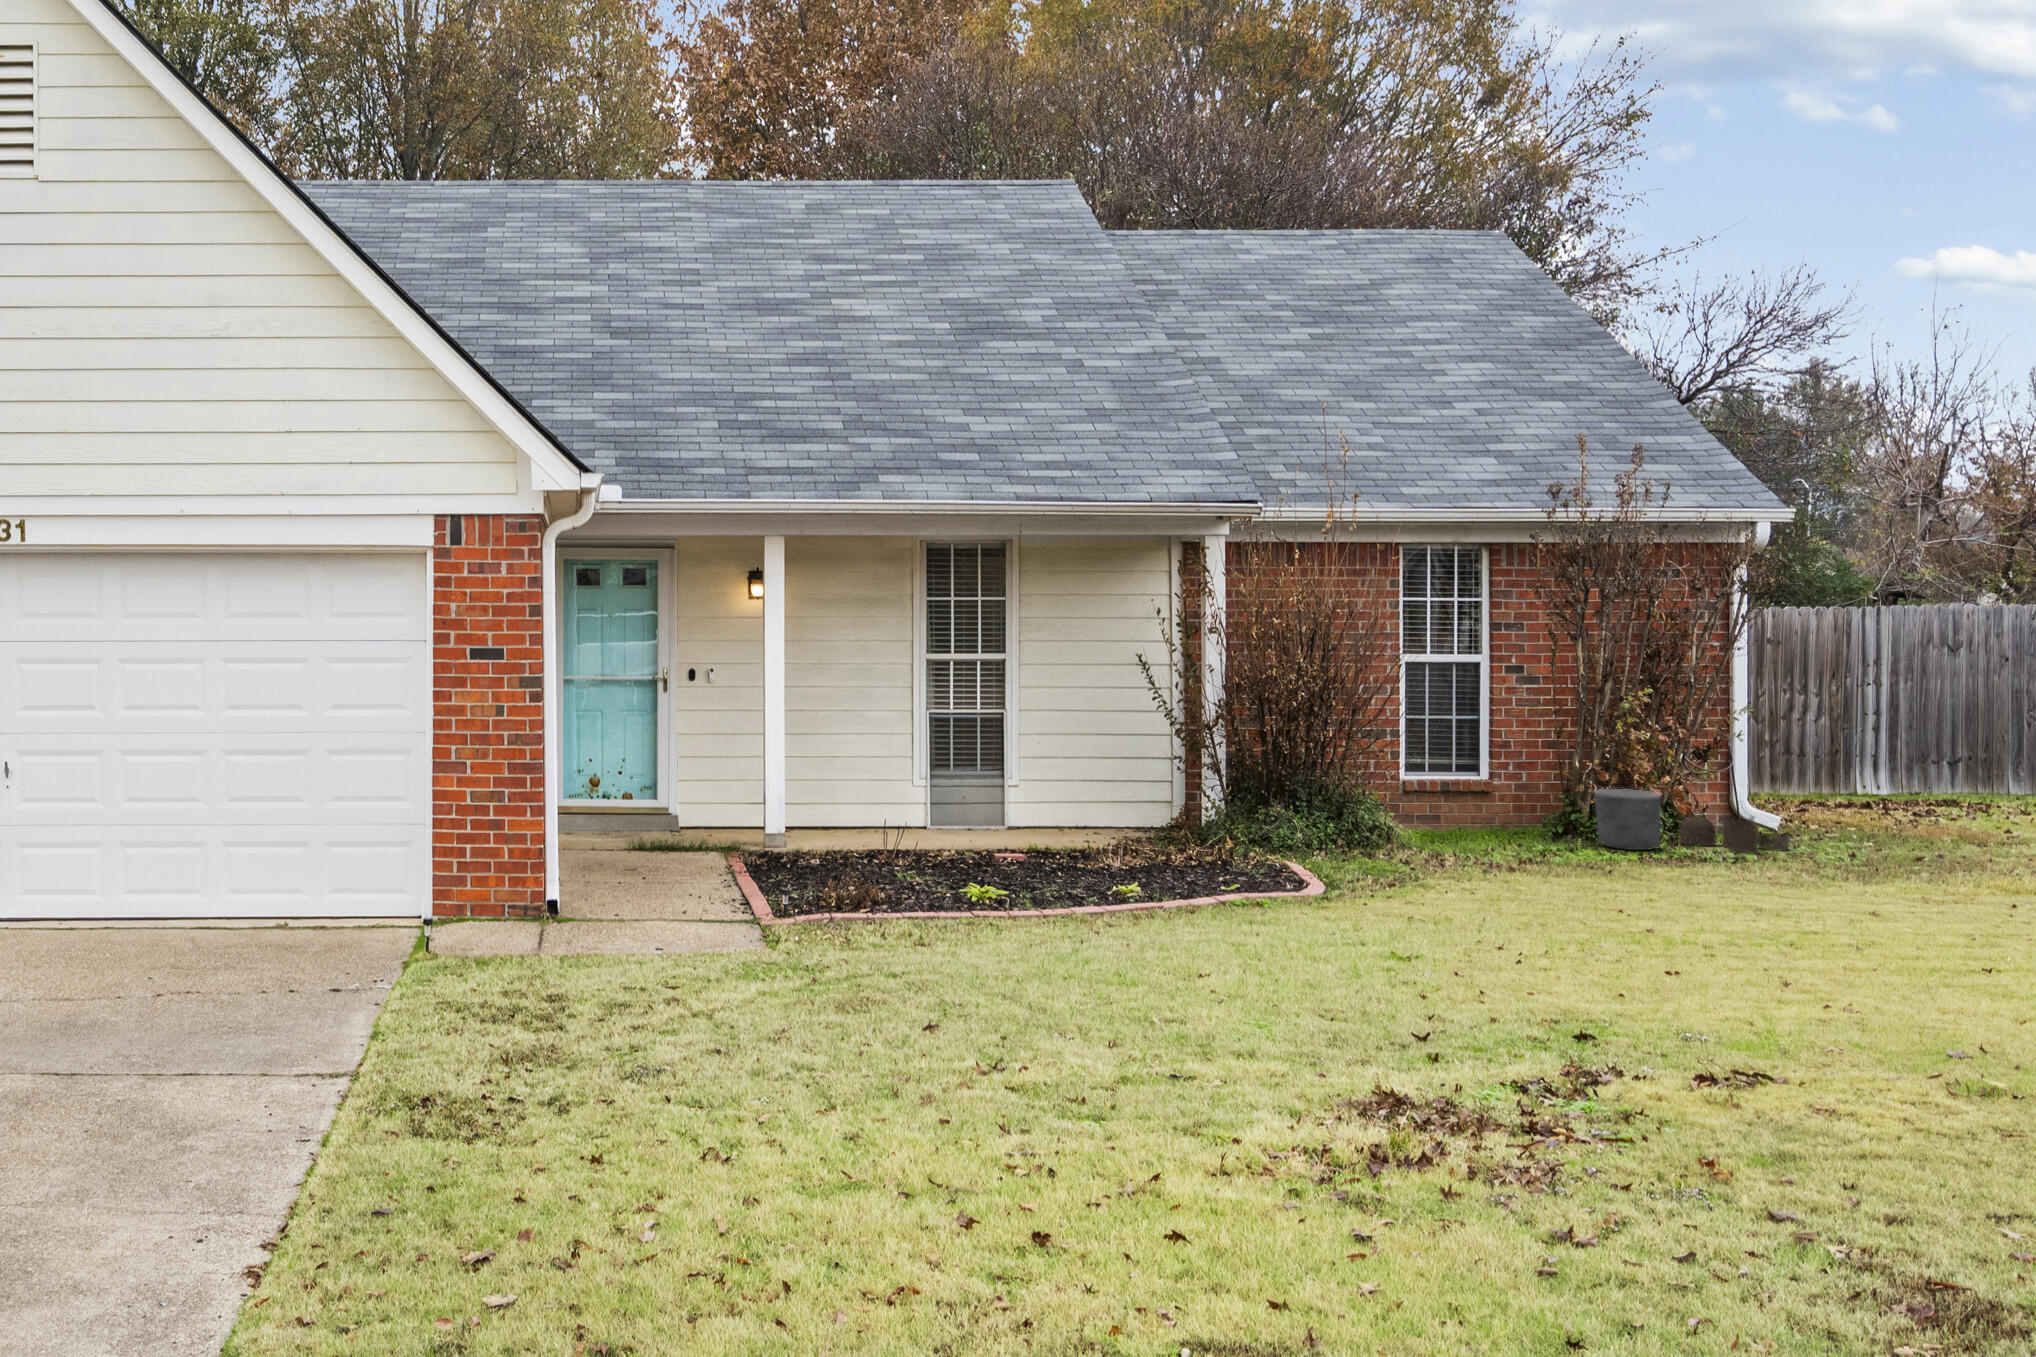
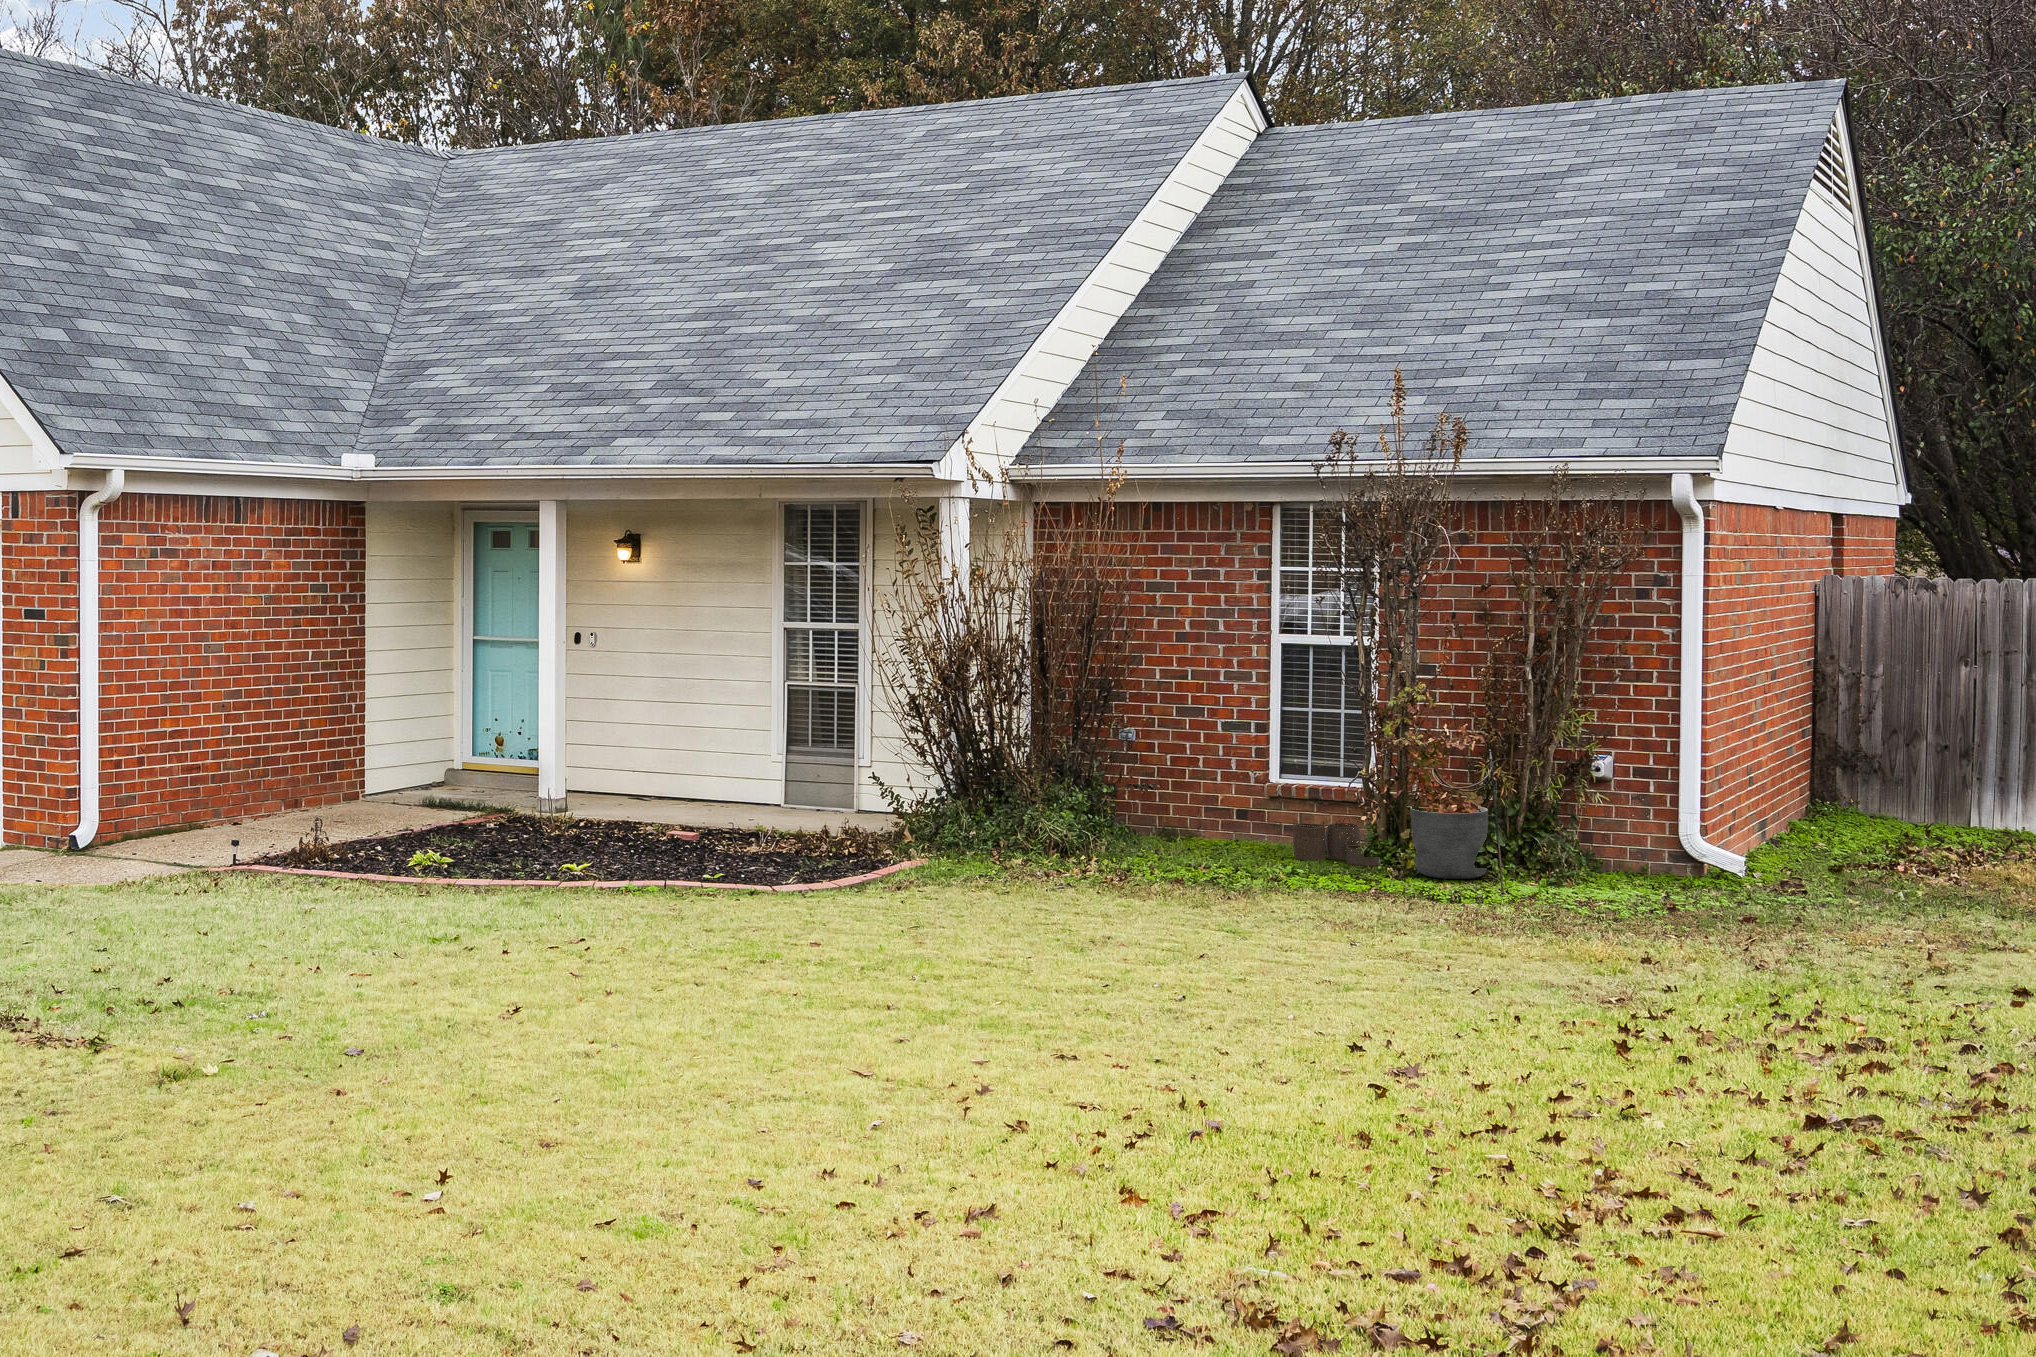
woven basket: present [1680,815,1789,854] -> present [1293,817,1380,866]

